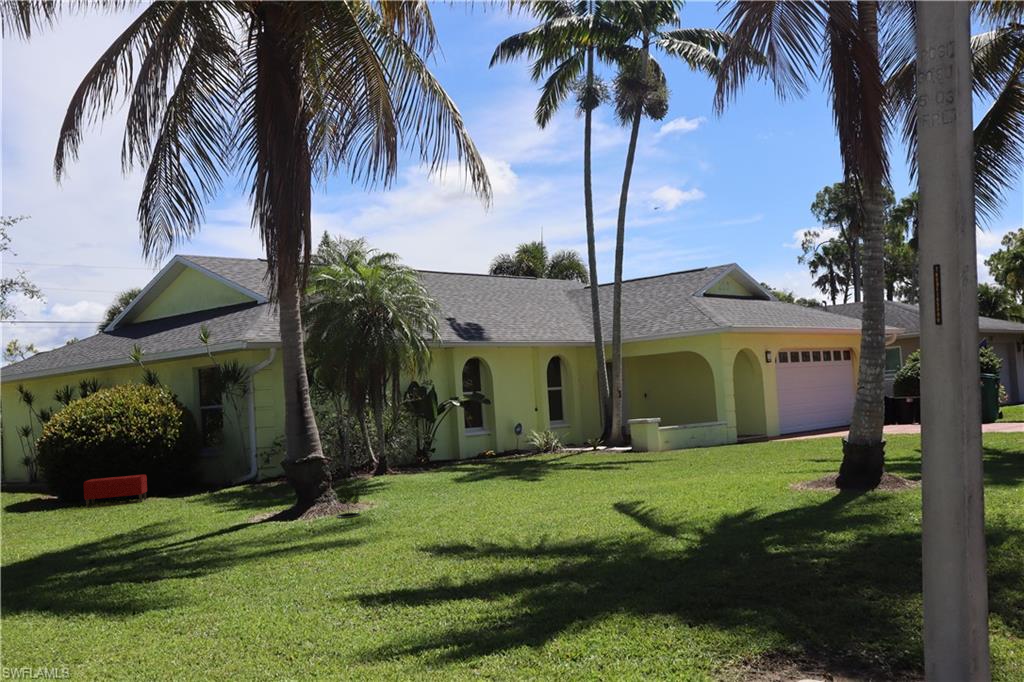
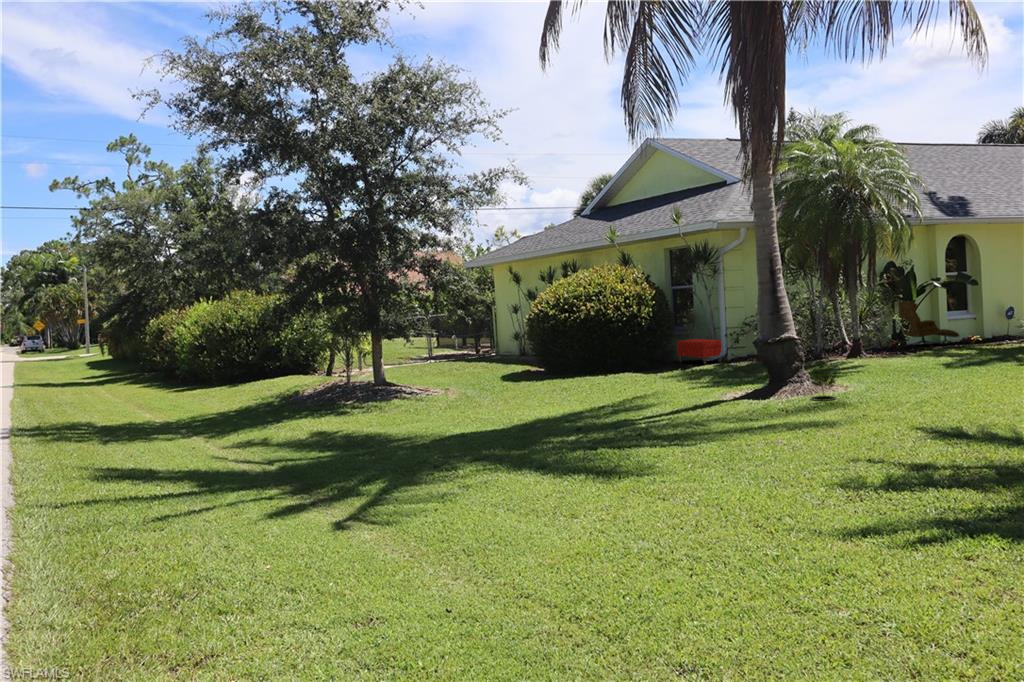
lounge chair: none [422,419,474,462] -> present [898,301,959,347]
bench: present [83,474,147,508] -> present [677,339,721,364]

